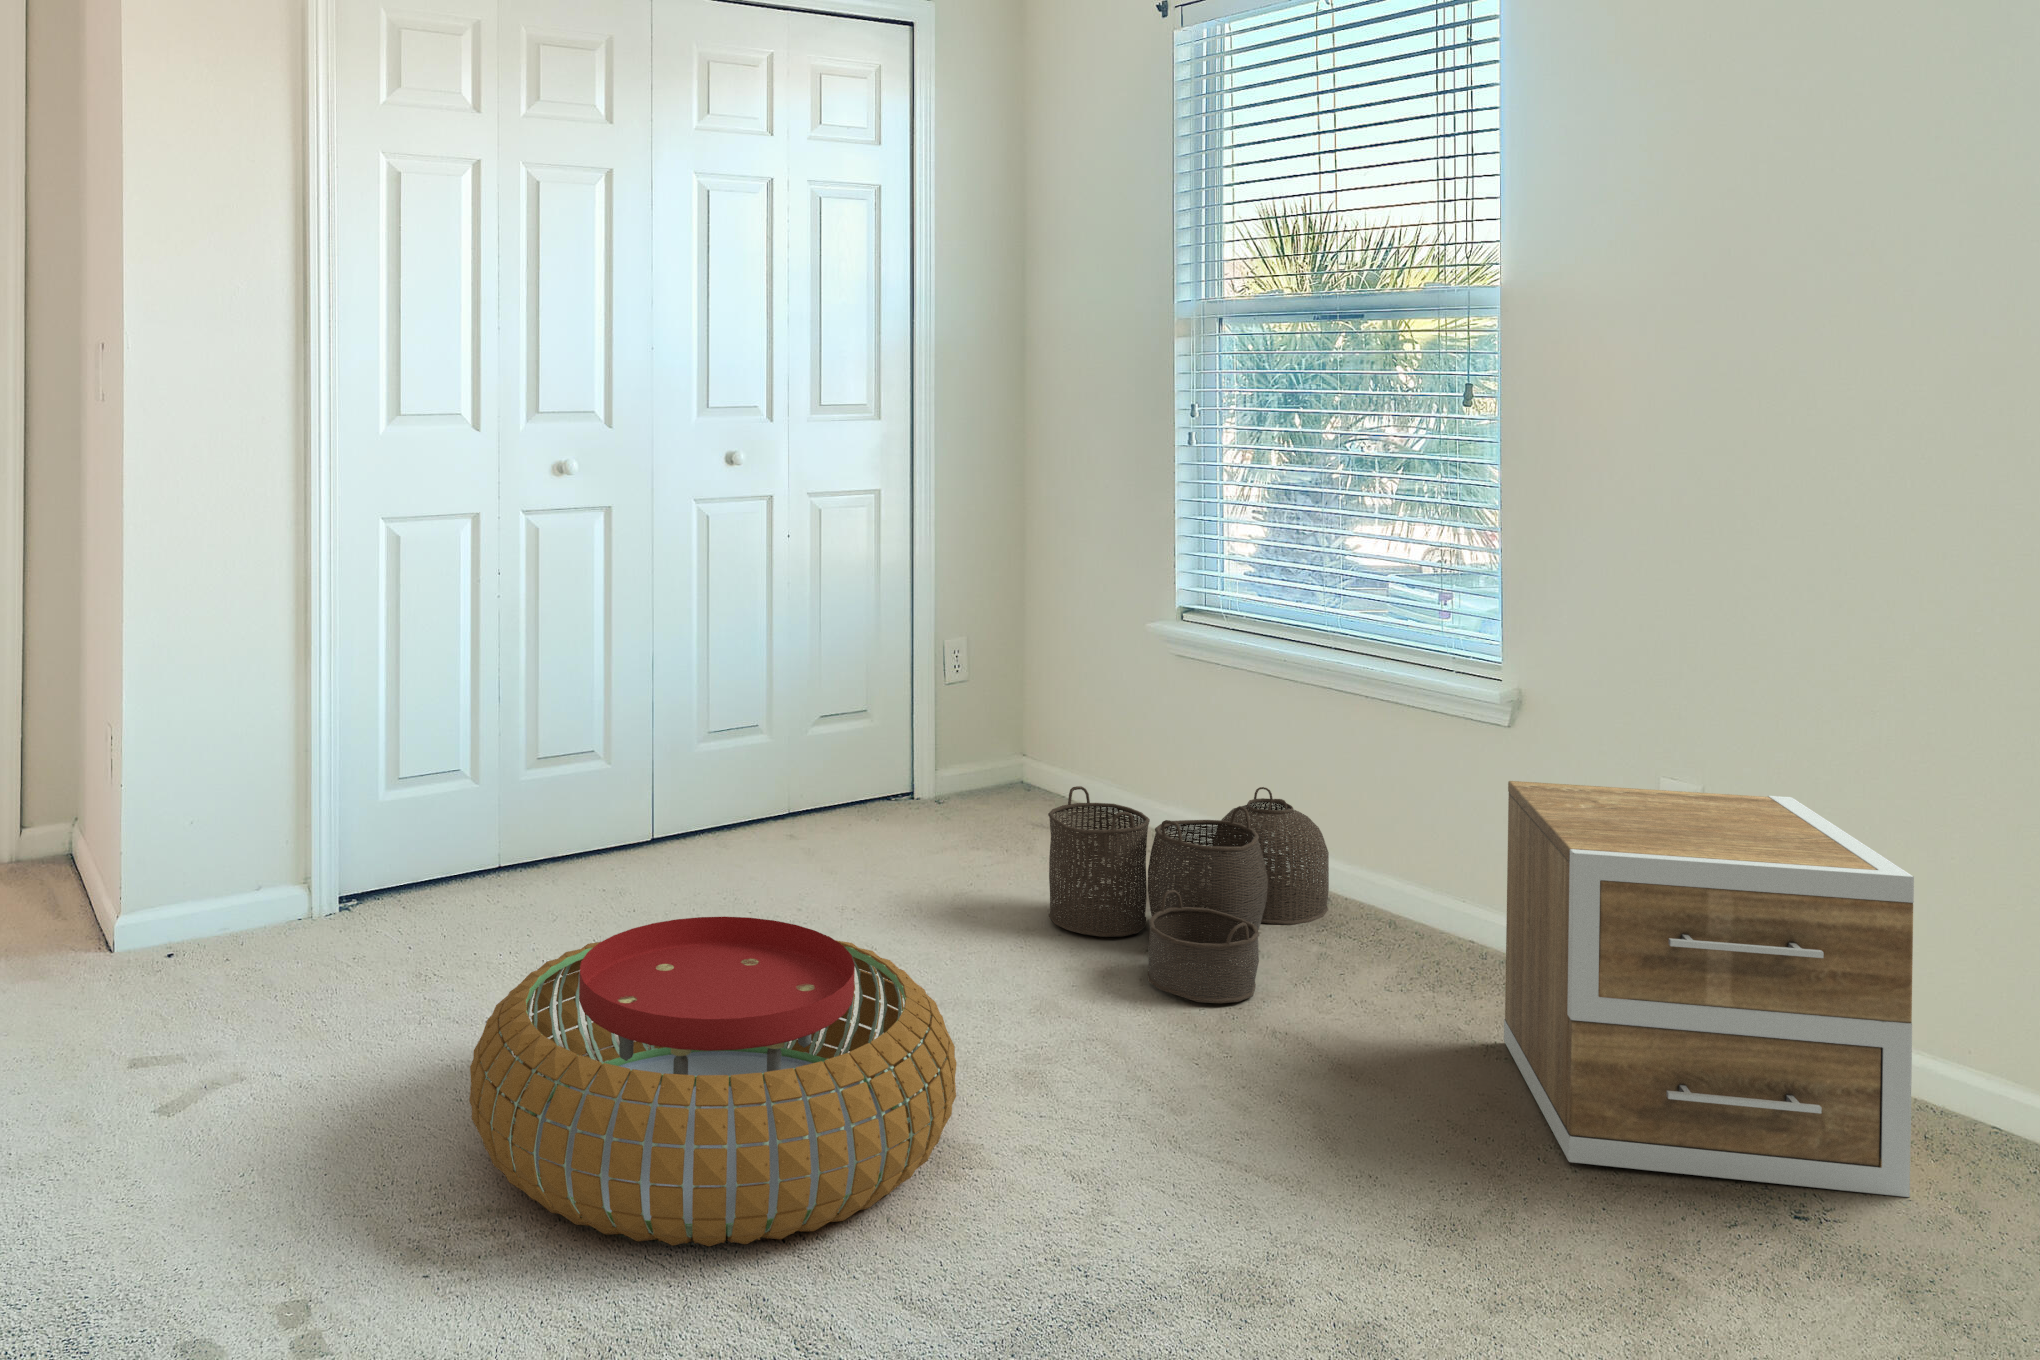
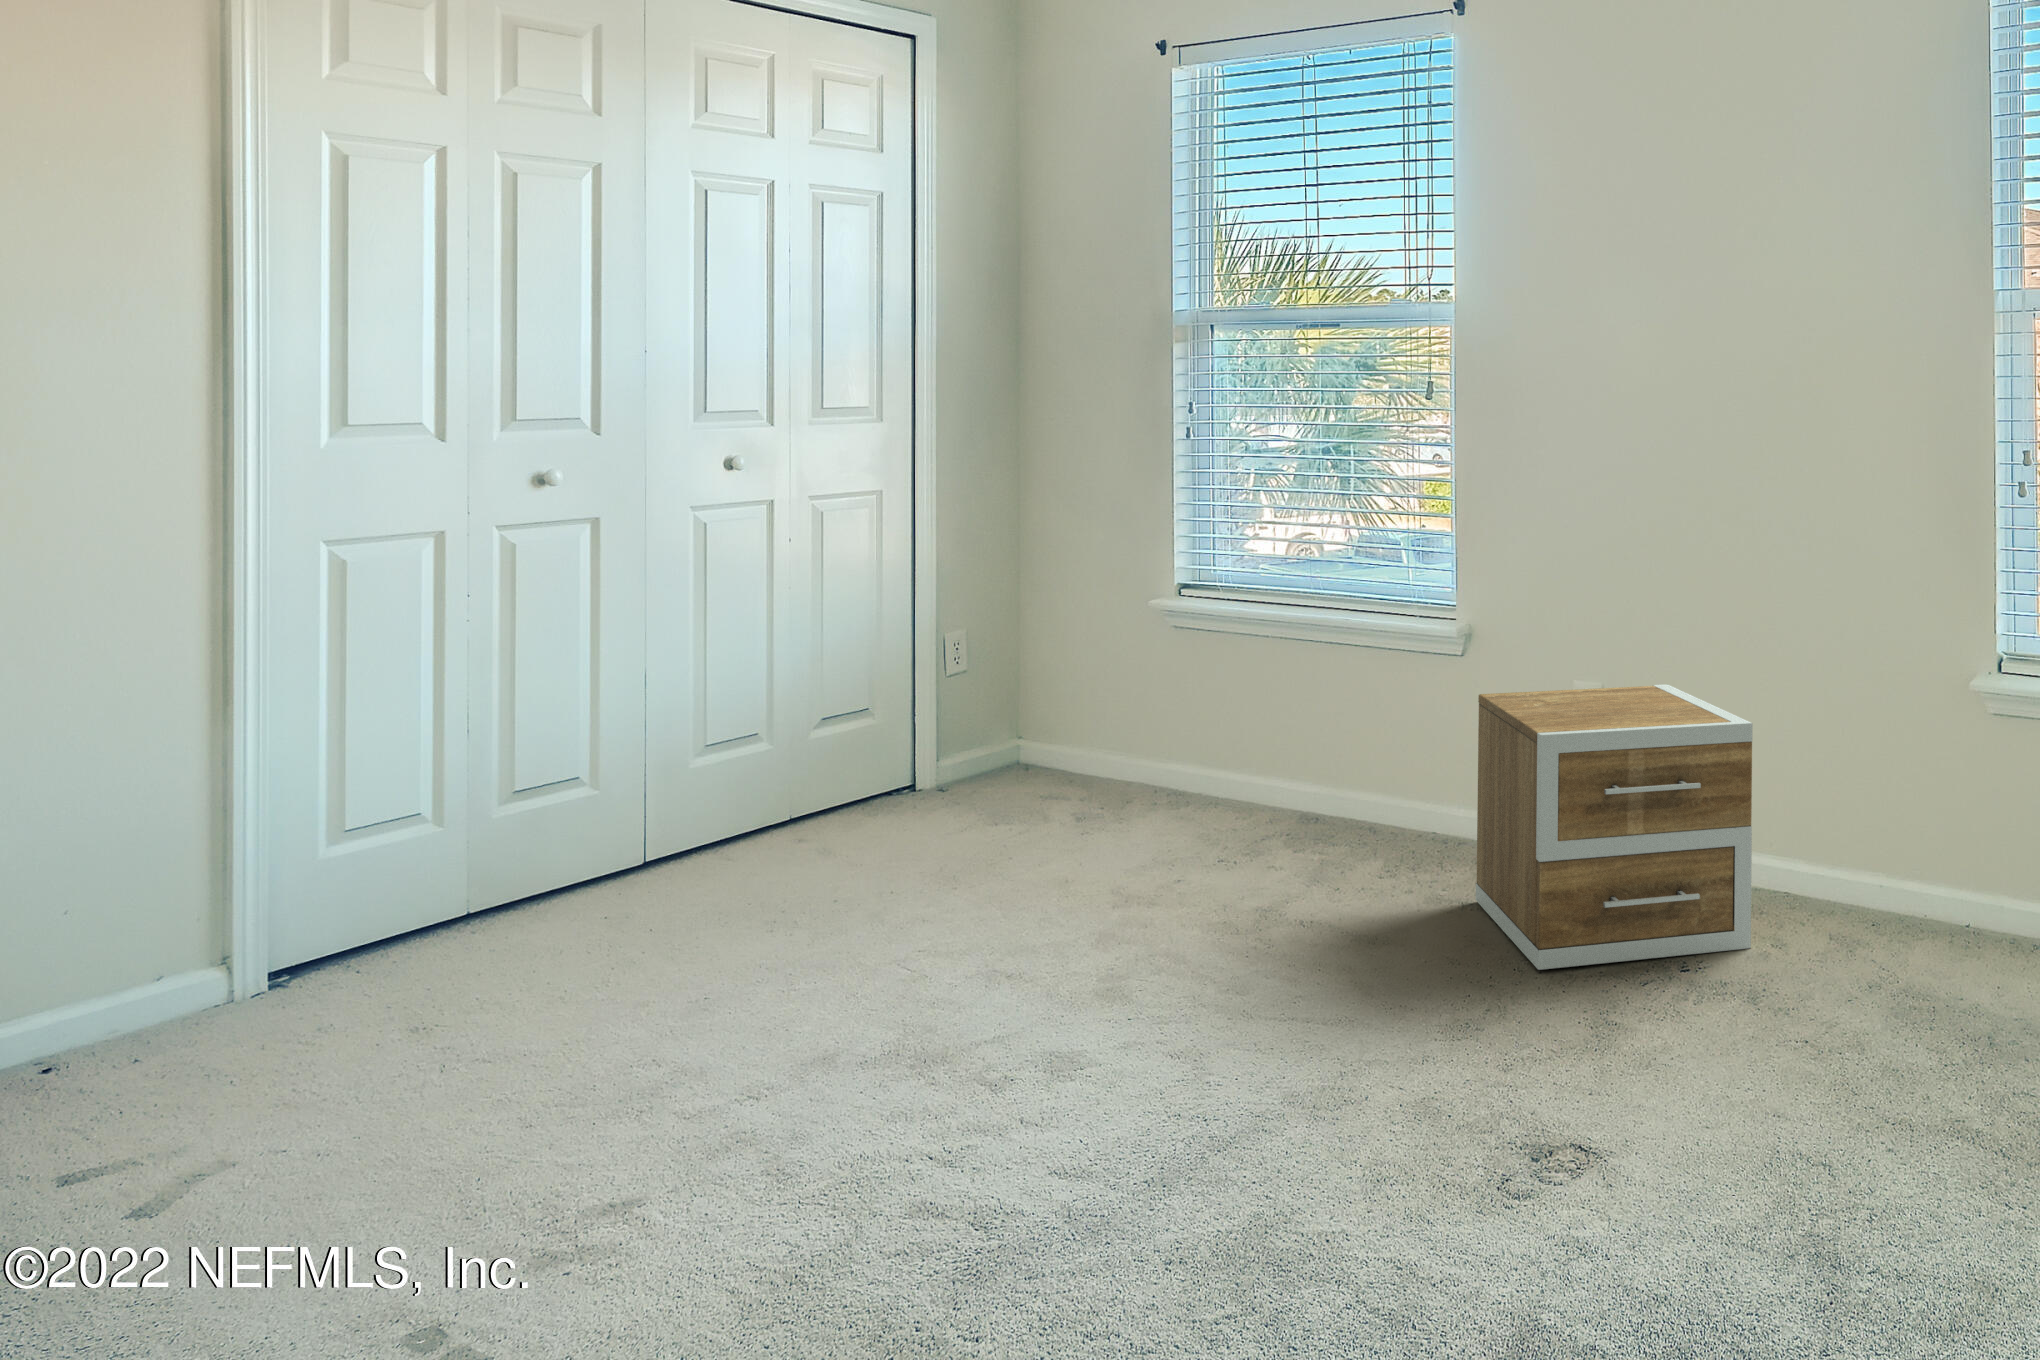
woven basket: present [1048,786,1329,1003] -> none [1084,733,1321,914]
pouf: present [469,917,957,1247] -> none [566,892,1064,1191]

